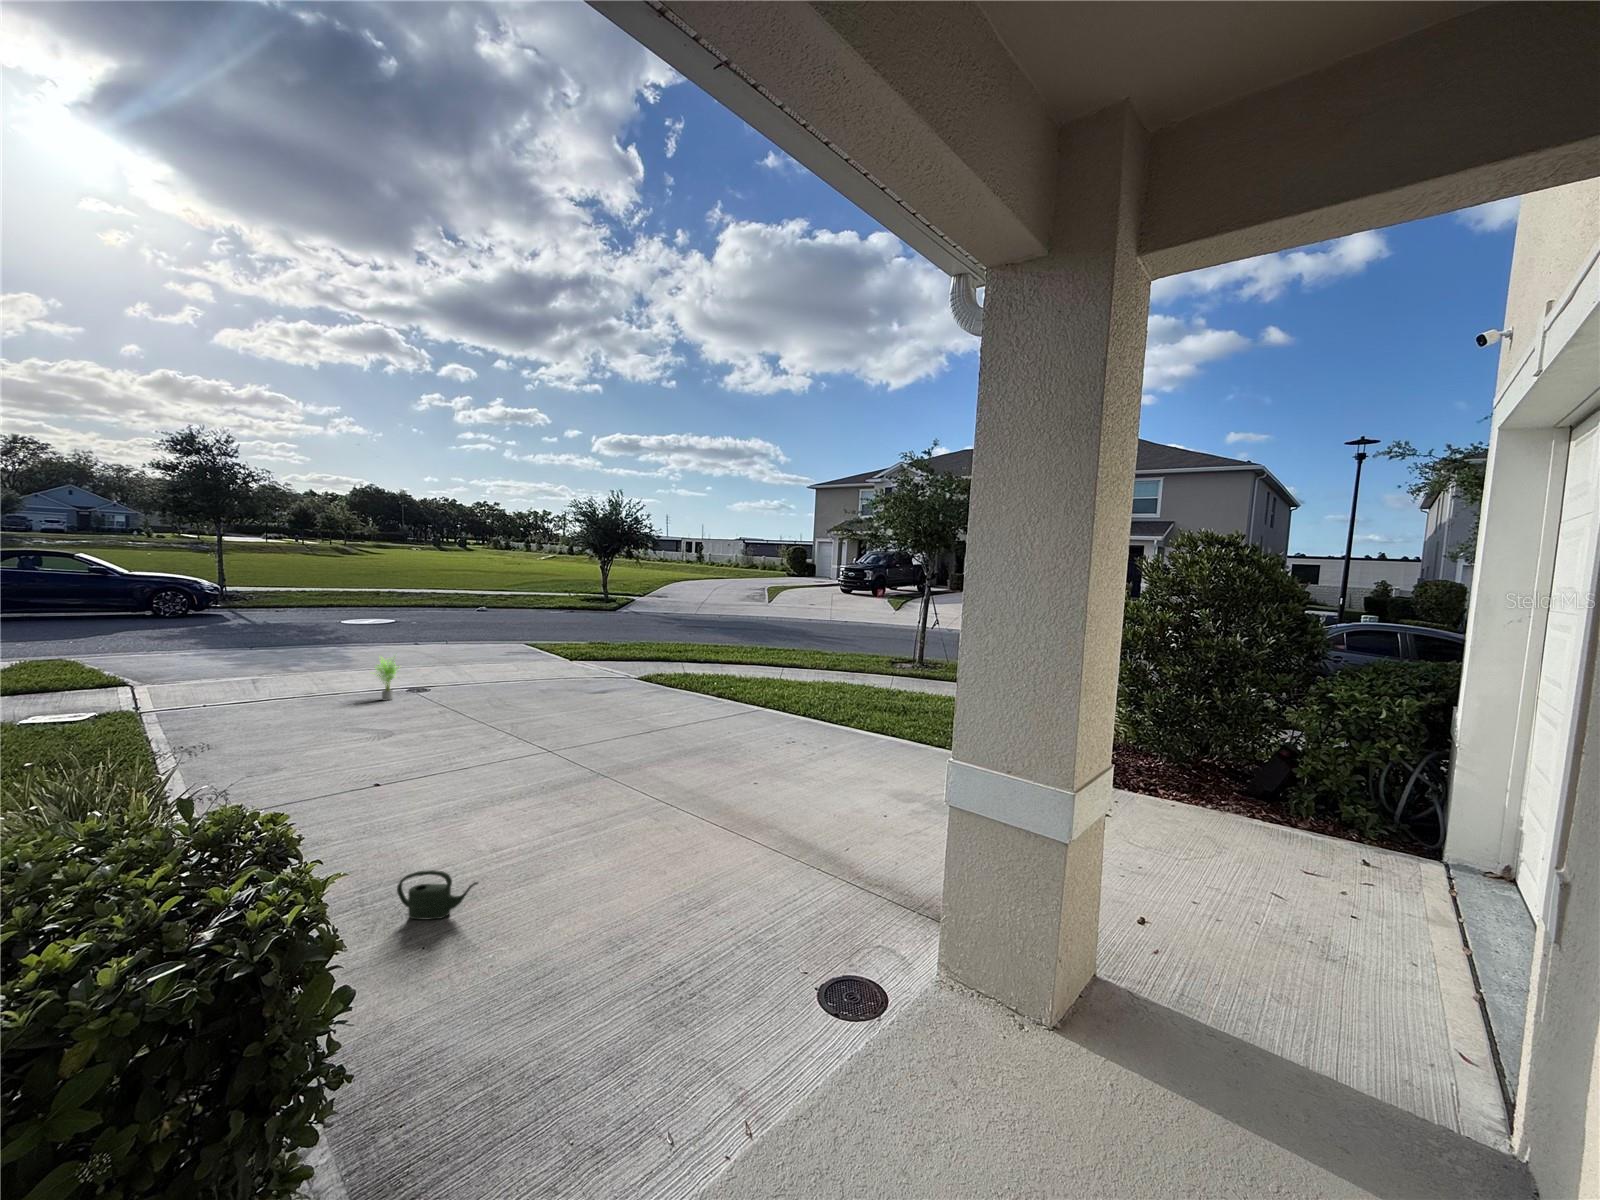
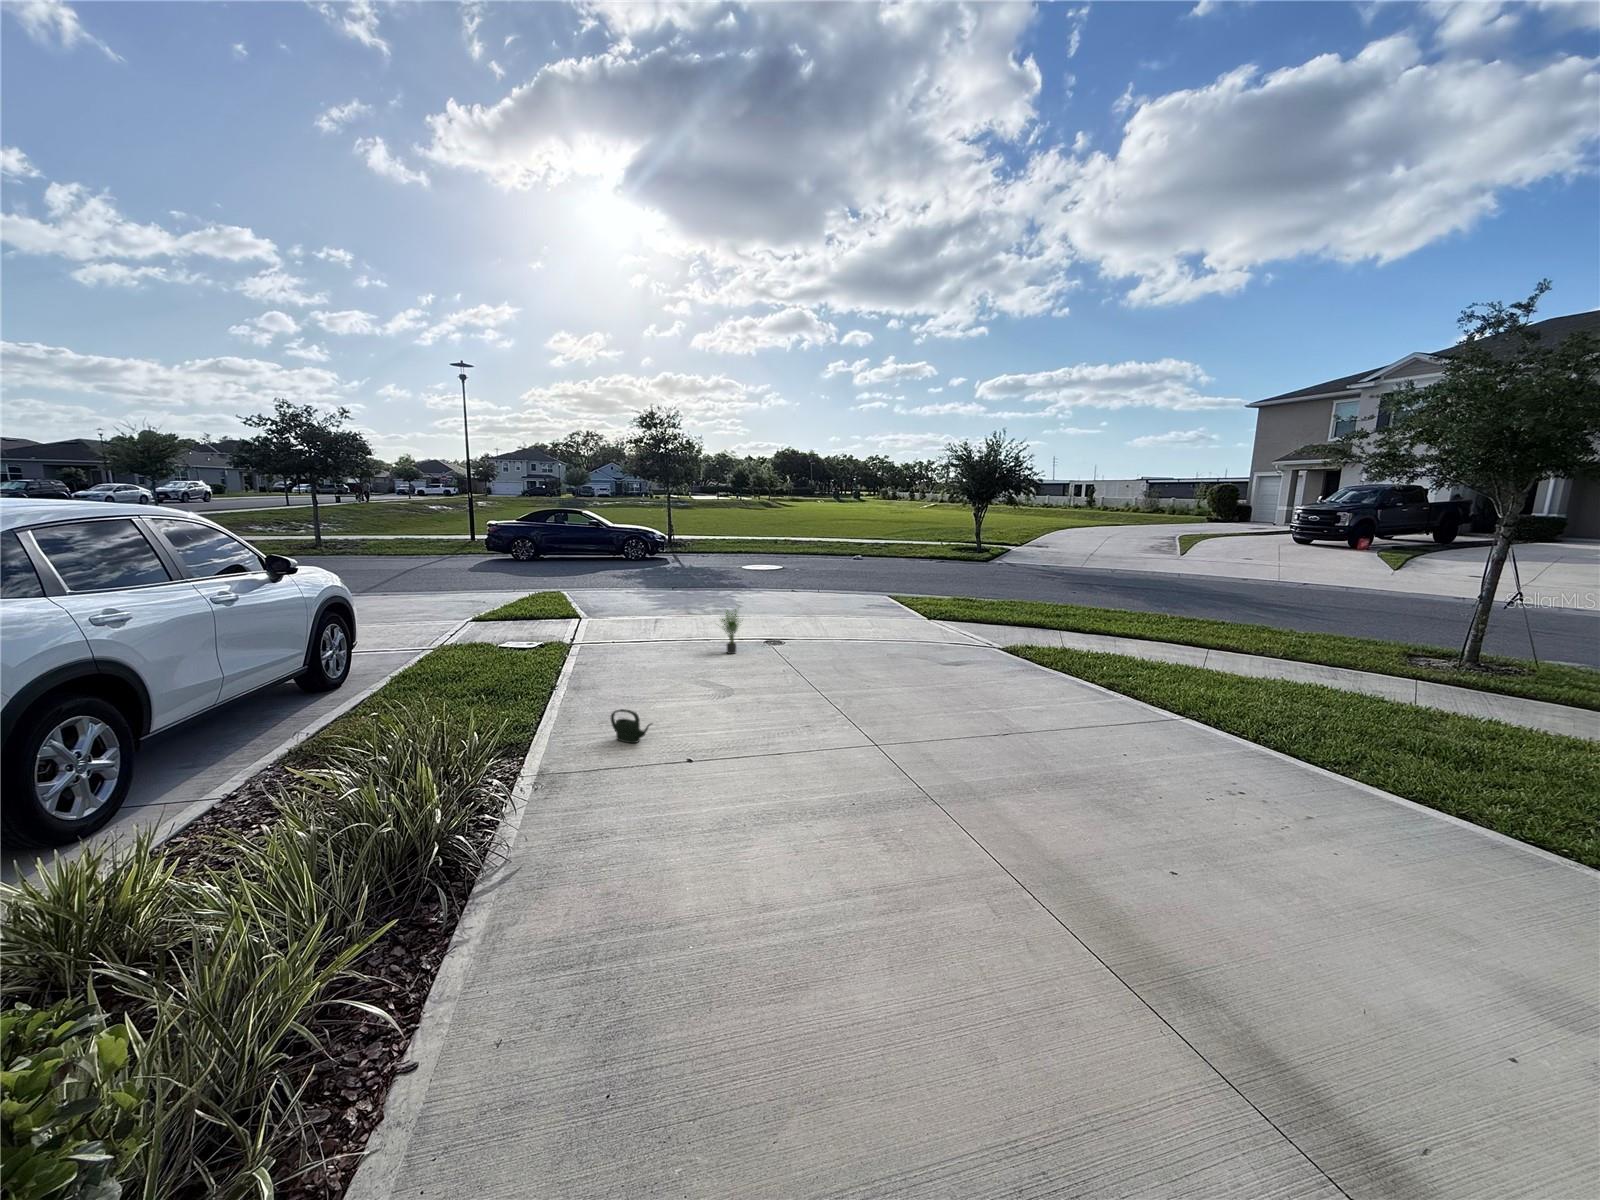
watering can: present [397,870,478,919] -> present [611,709,652,743]

